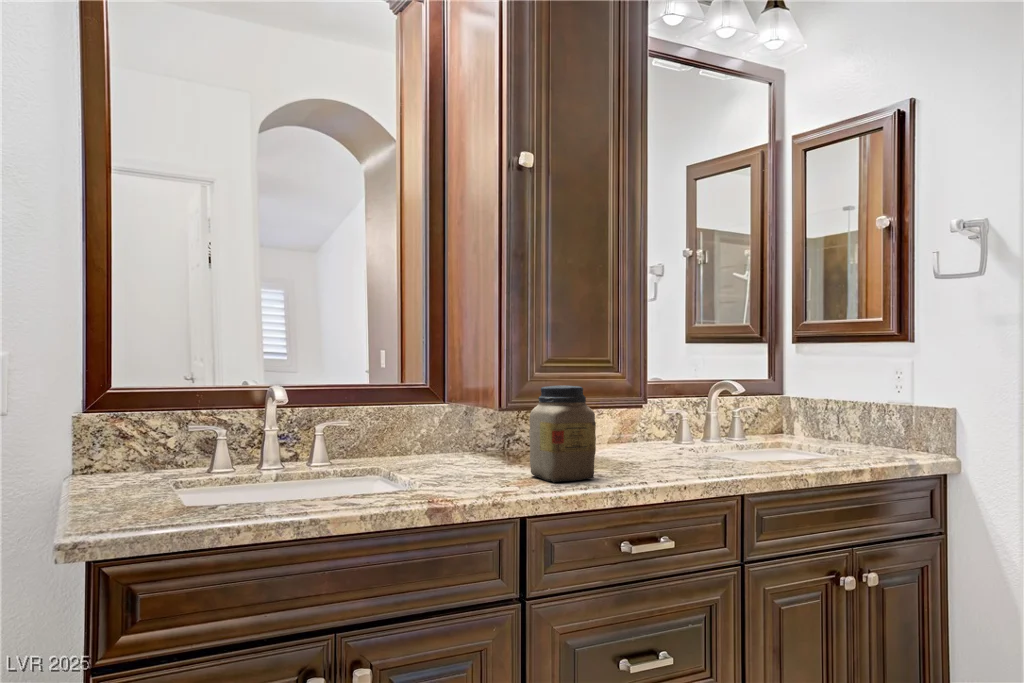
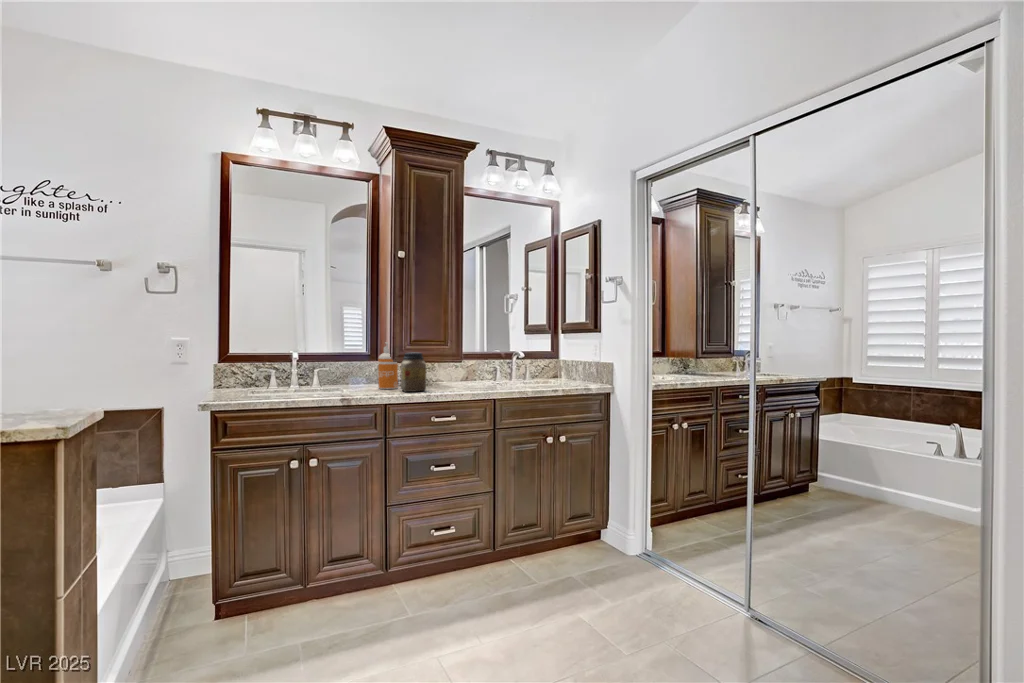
soap dispenser: none [466,361,509,472] -> present [378,342,398,389]

